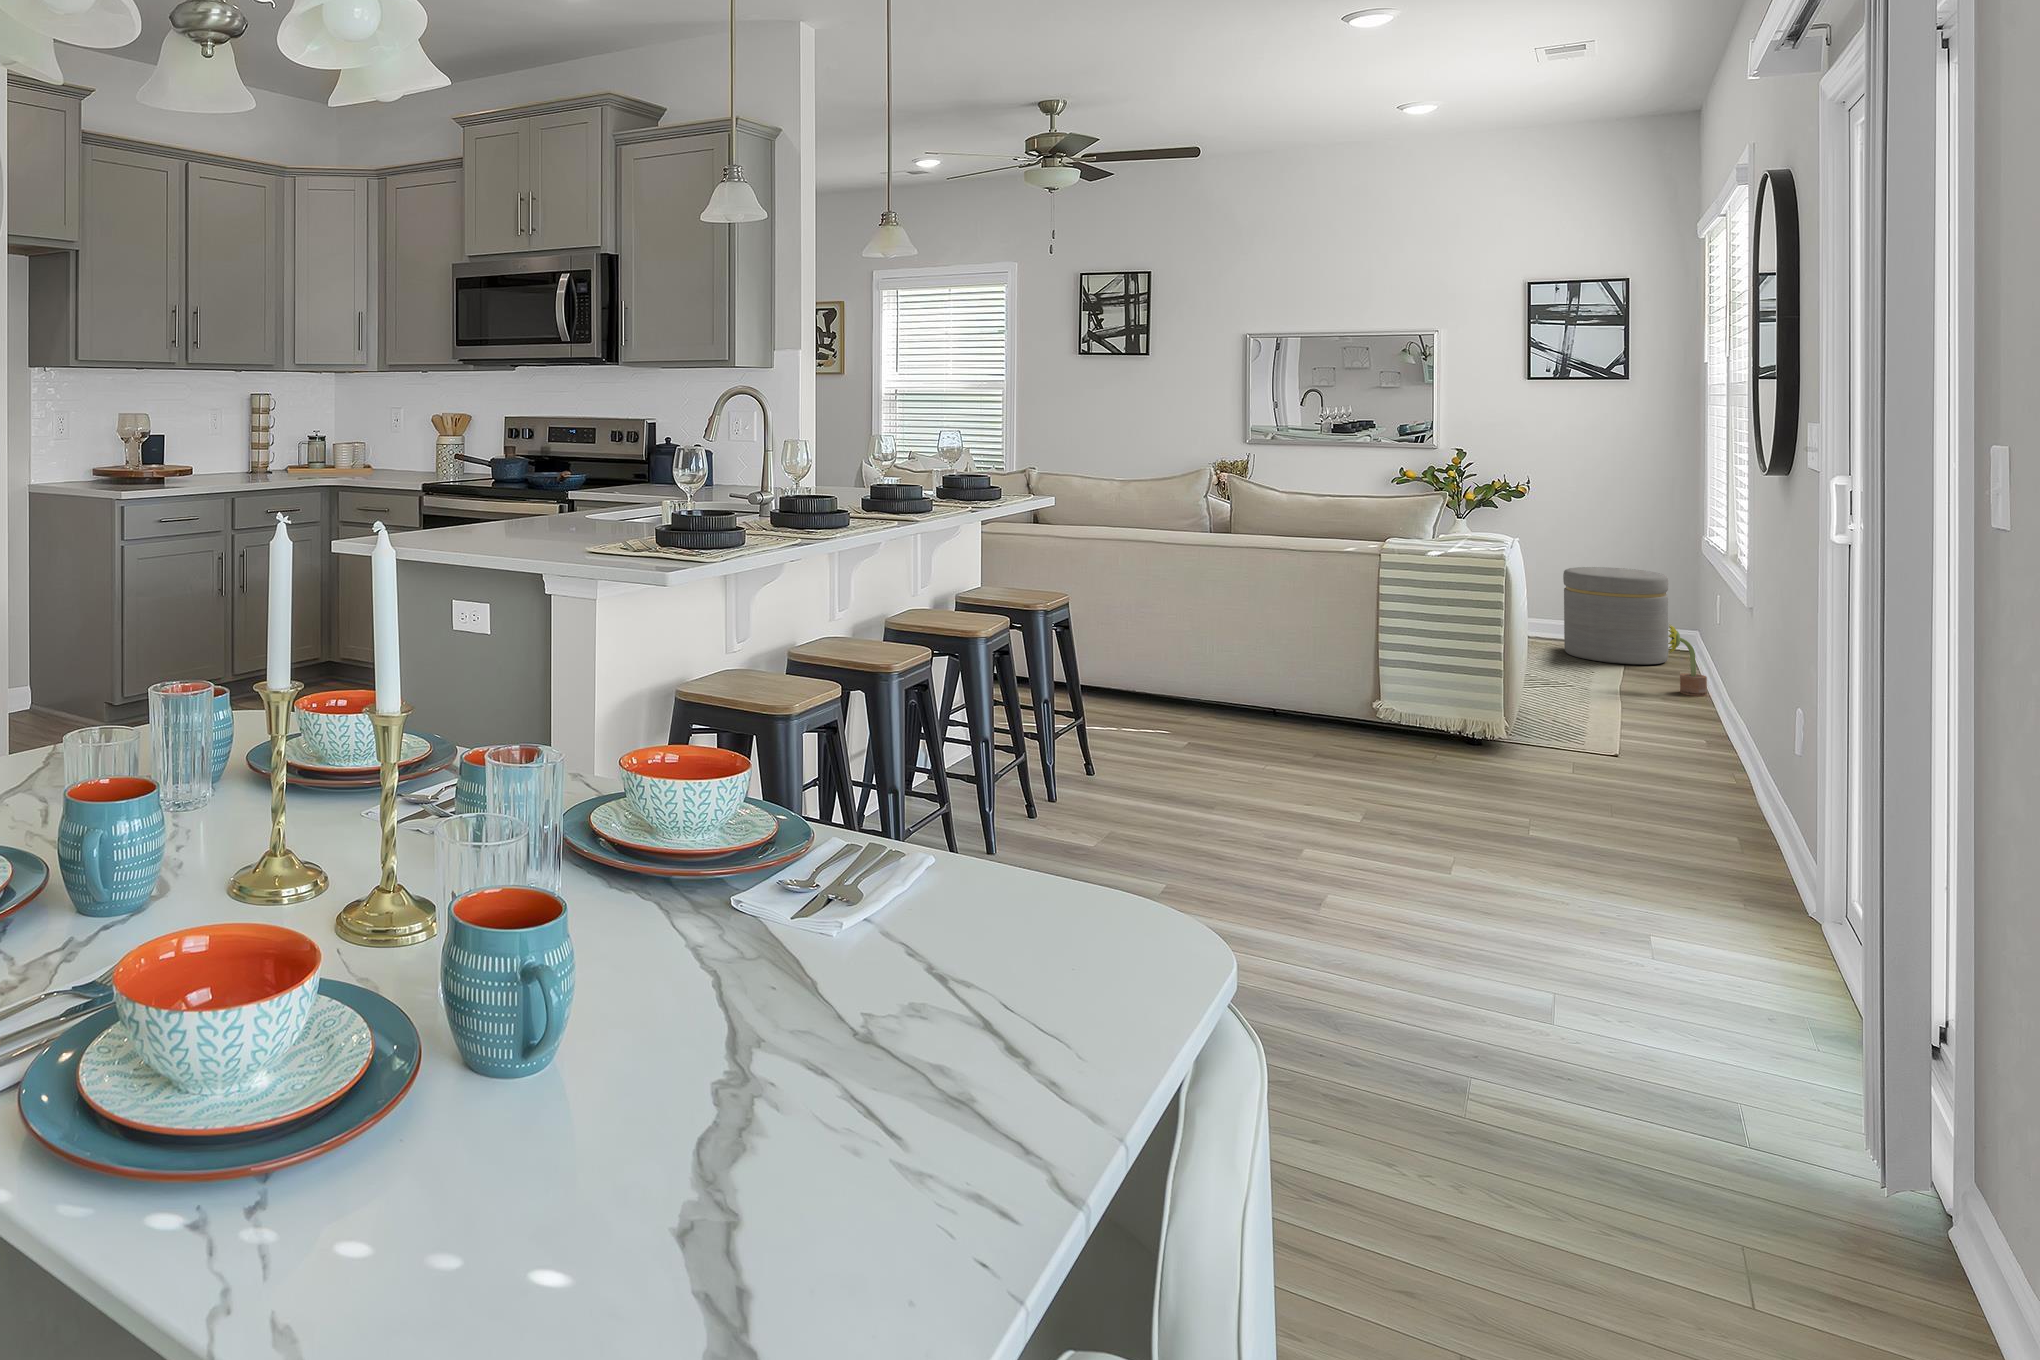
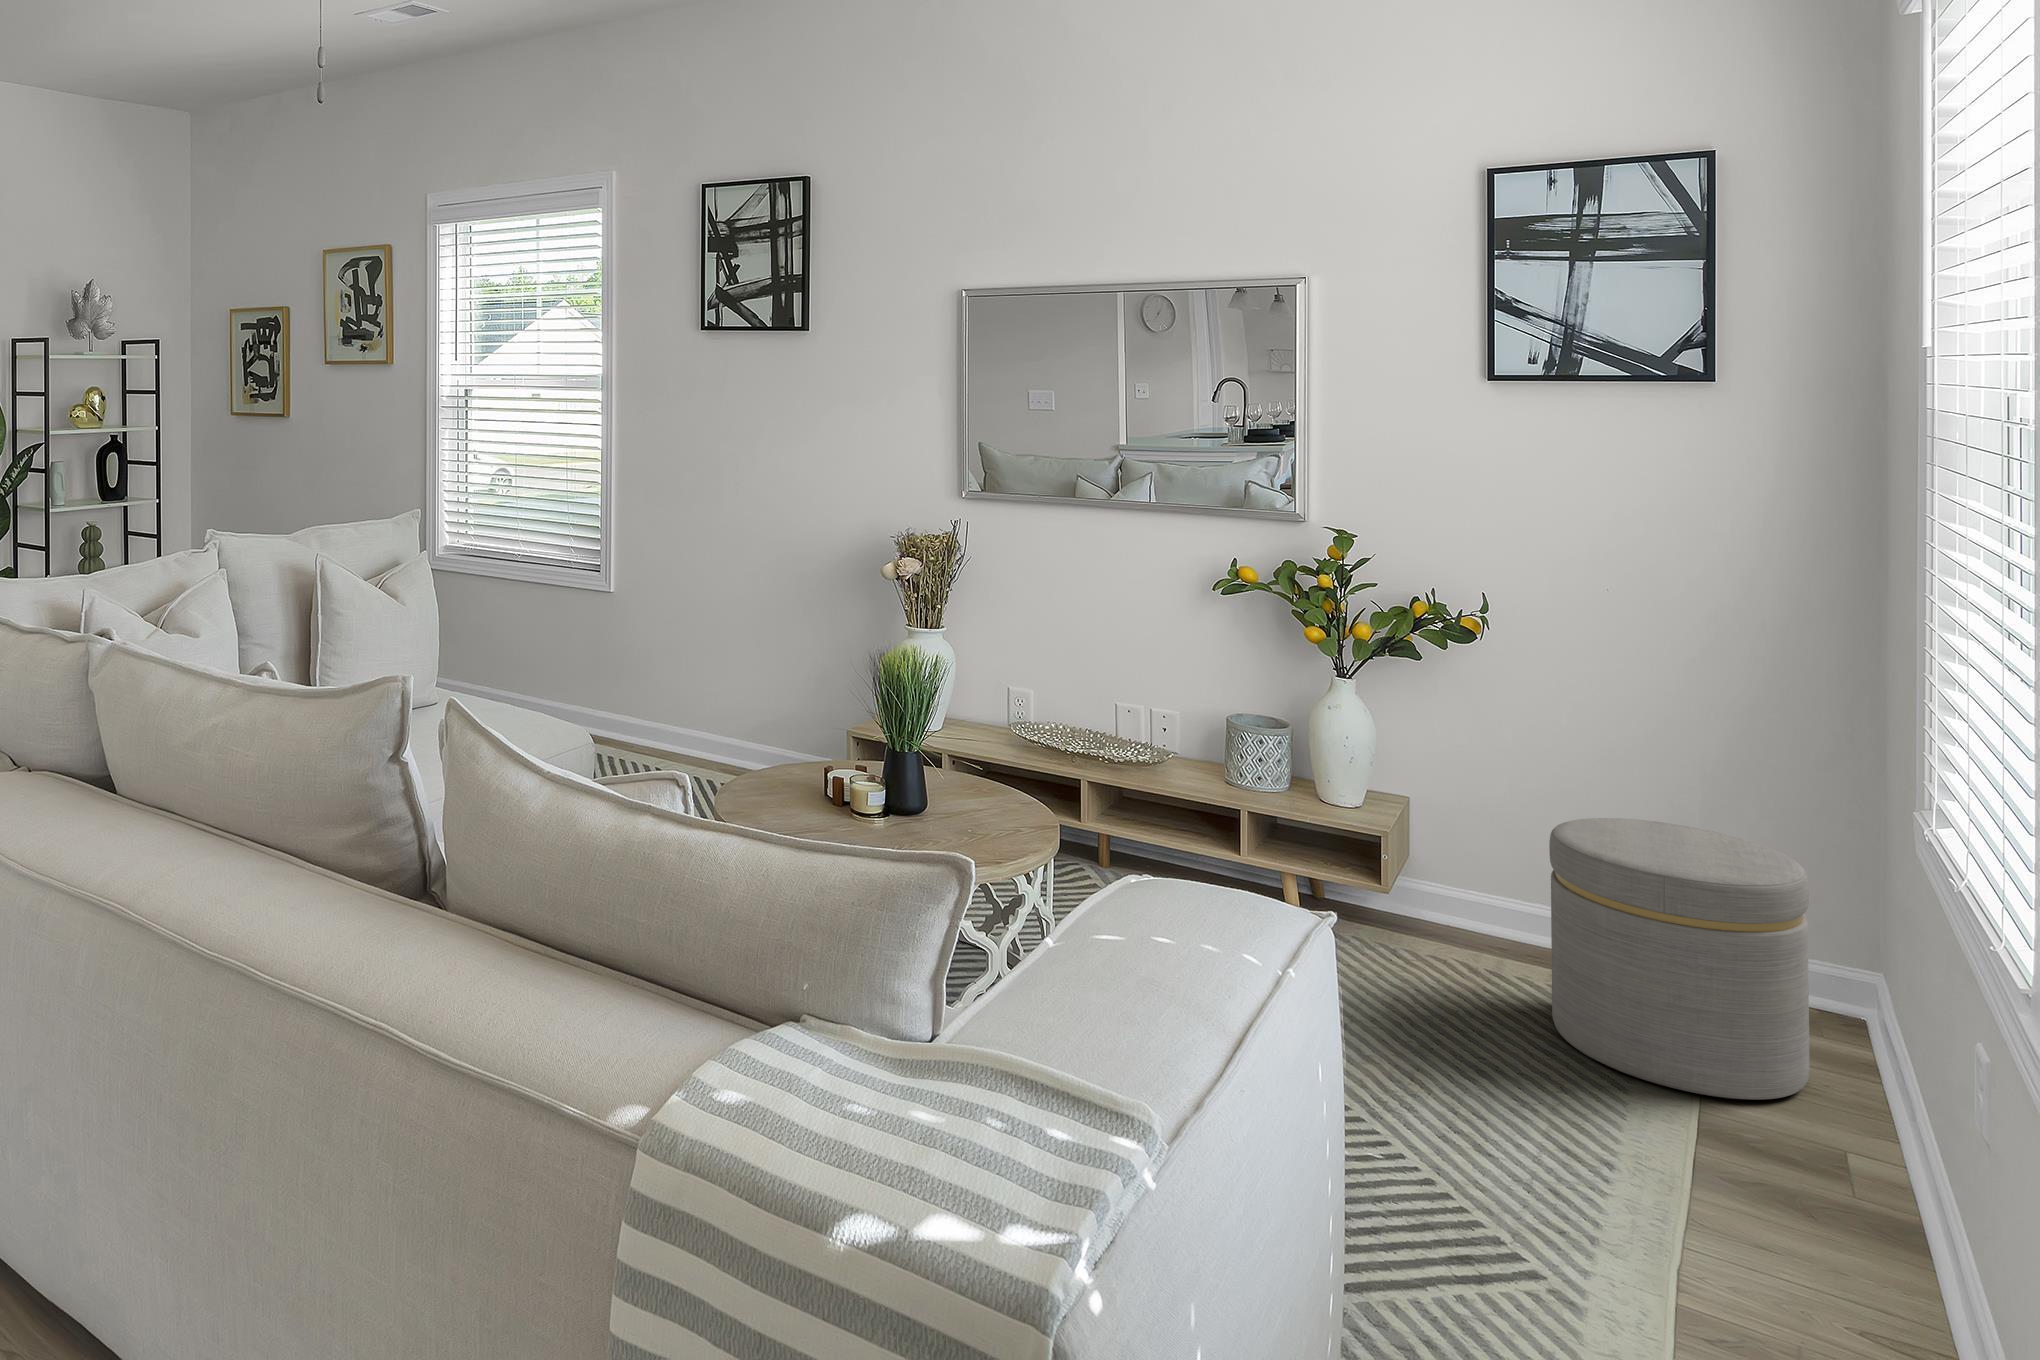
decorative plant: present [1668,625,1707,696] -> none [1802,1072,1923,1315]

